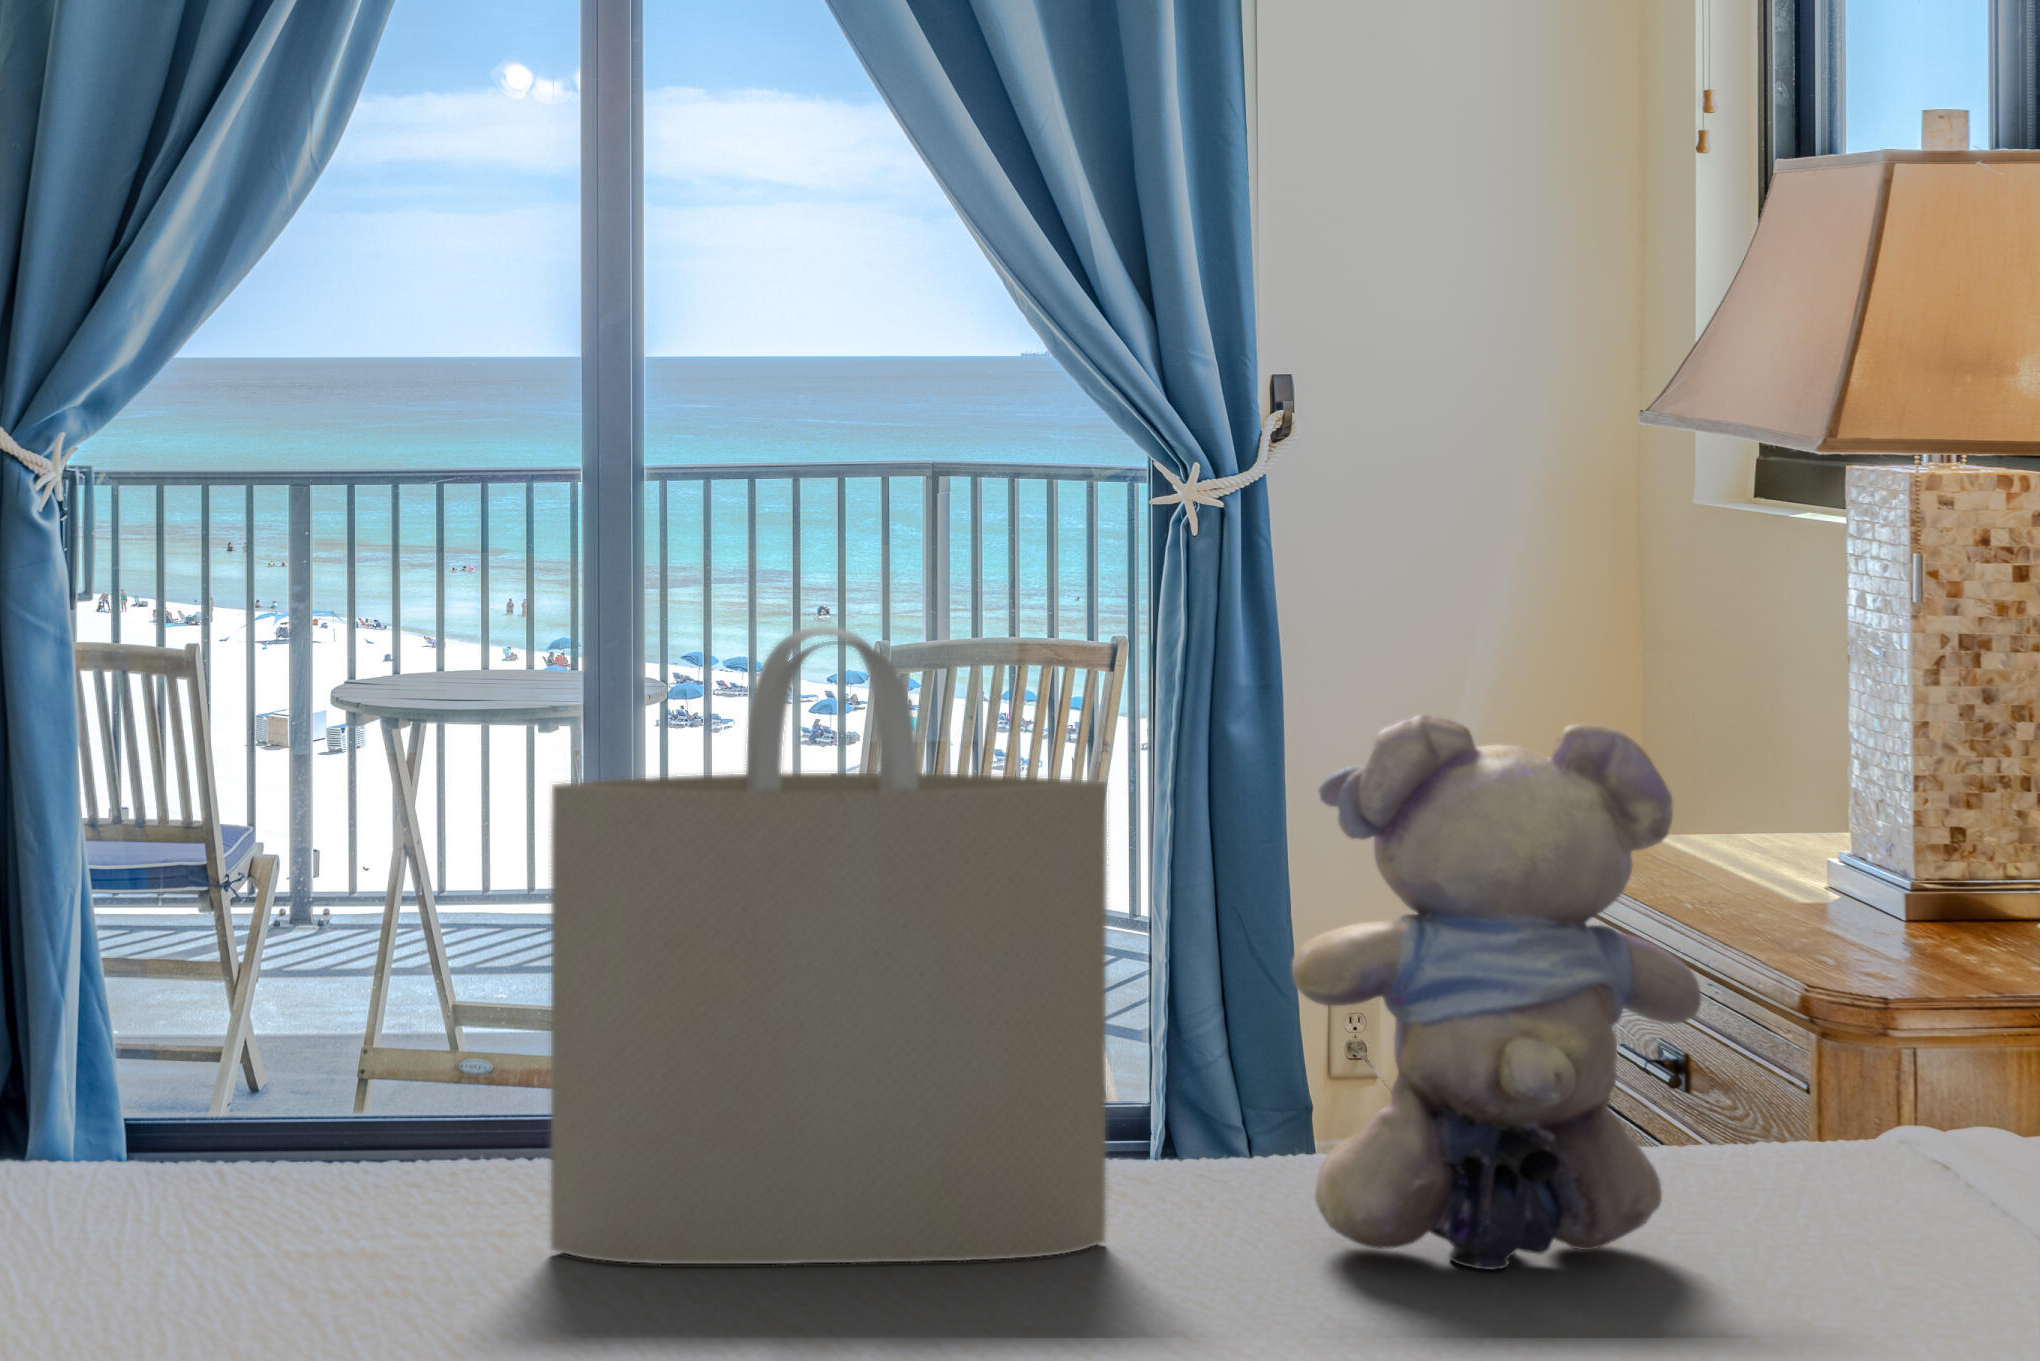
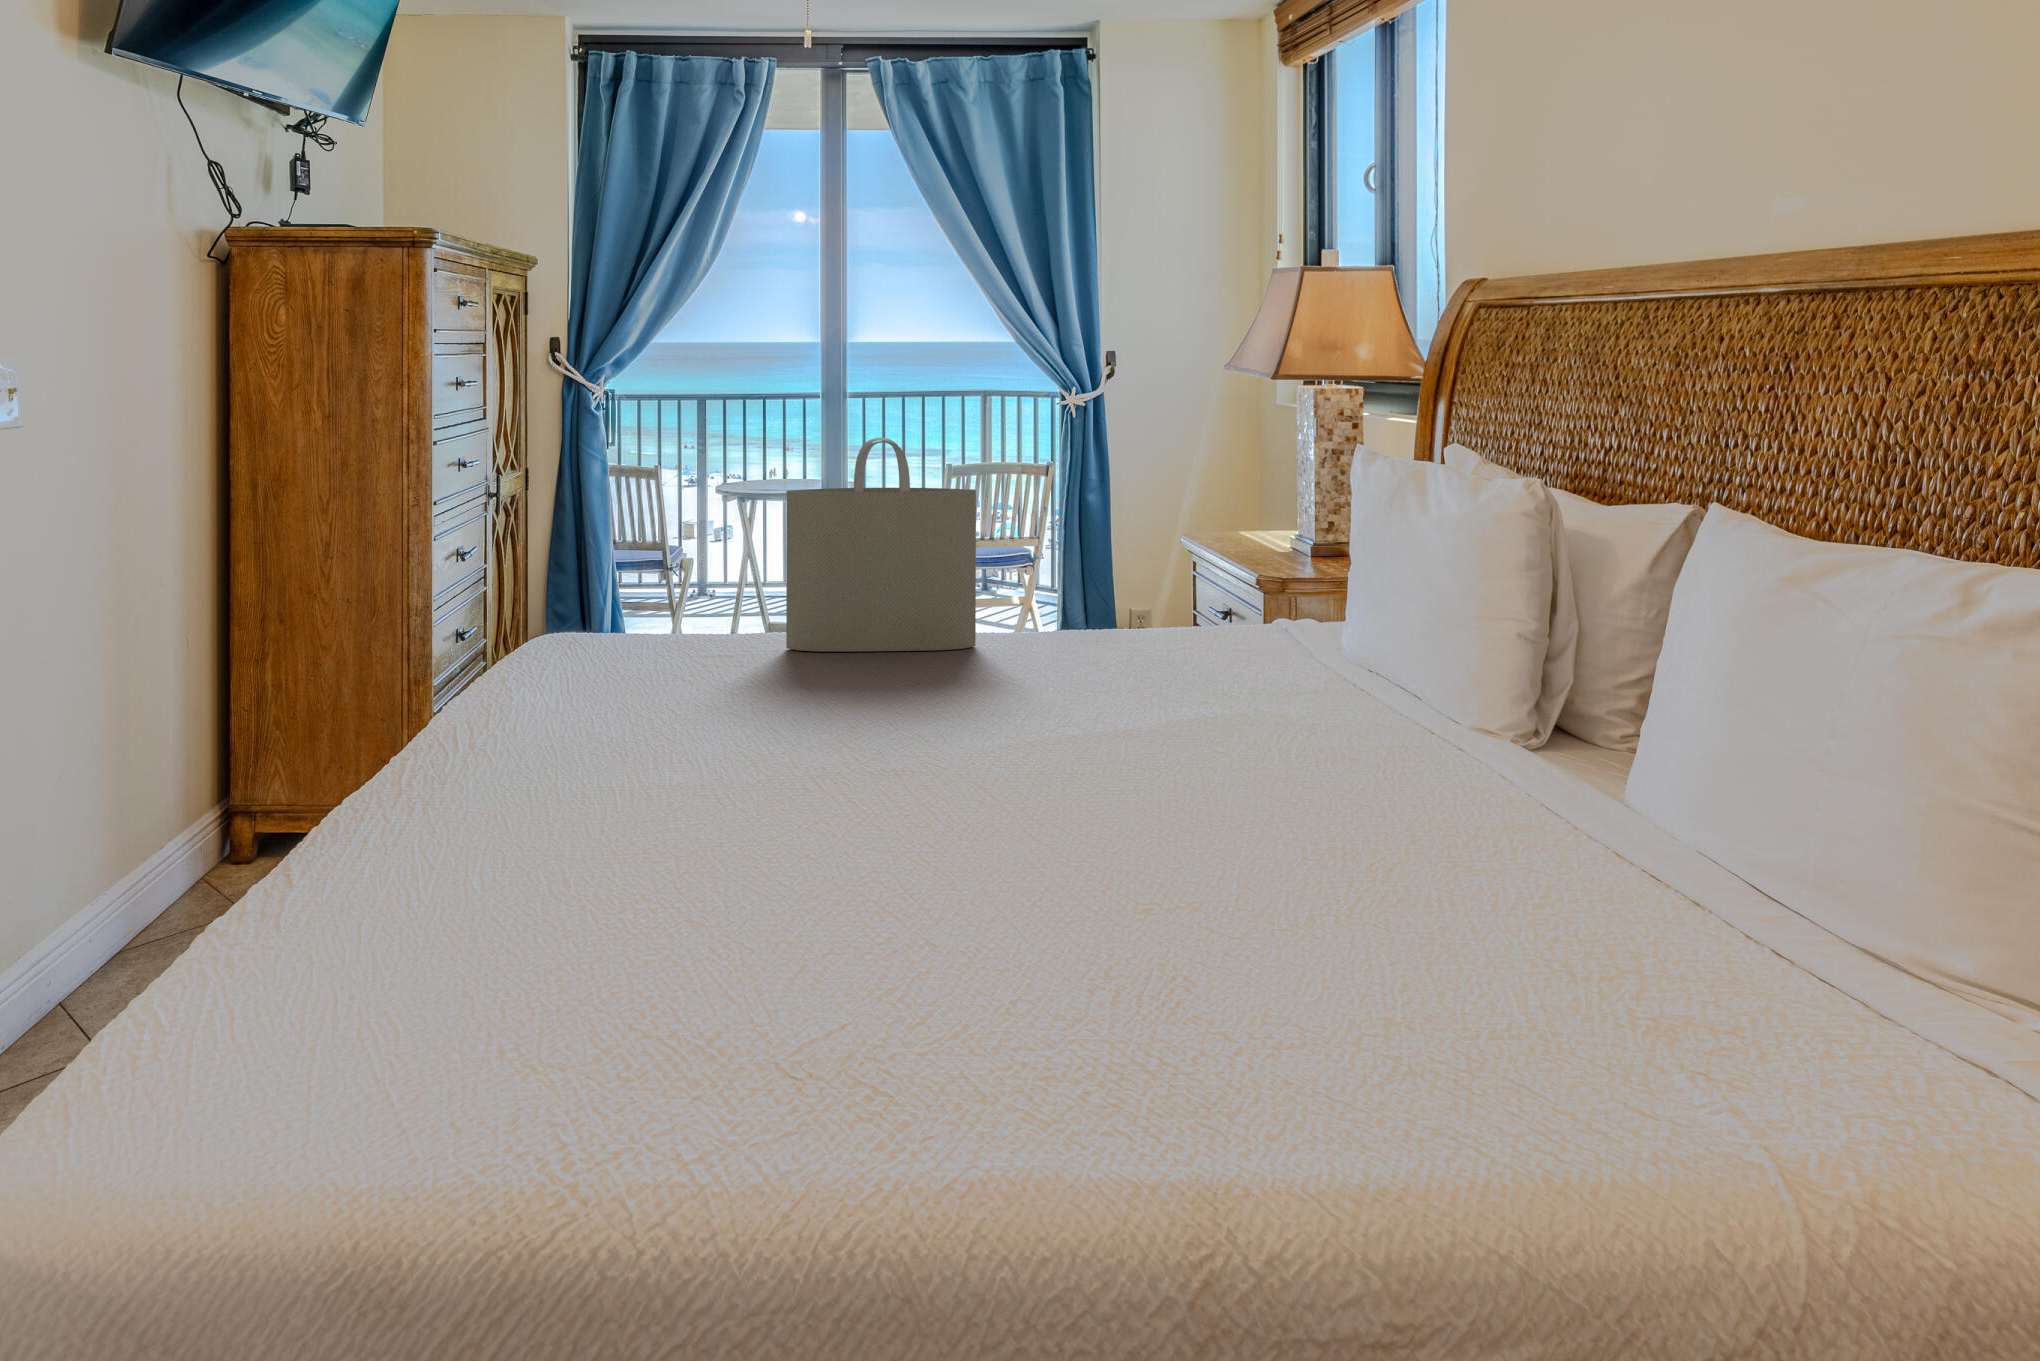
teddy bear: present [1292,715,1701,1270] -> none [1038,466,1175,652]

